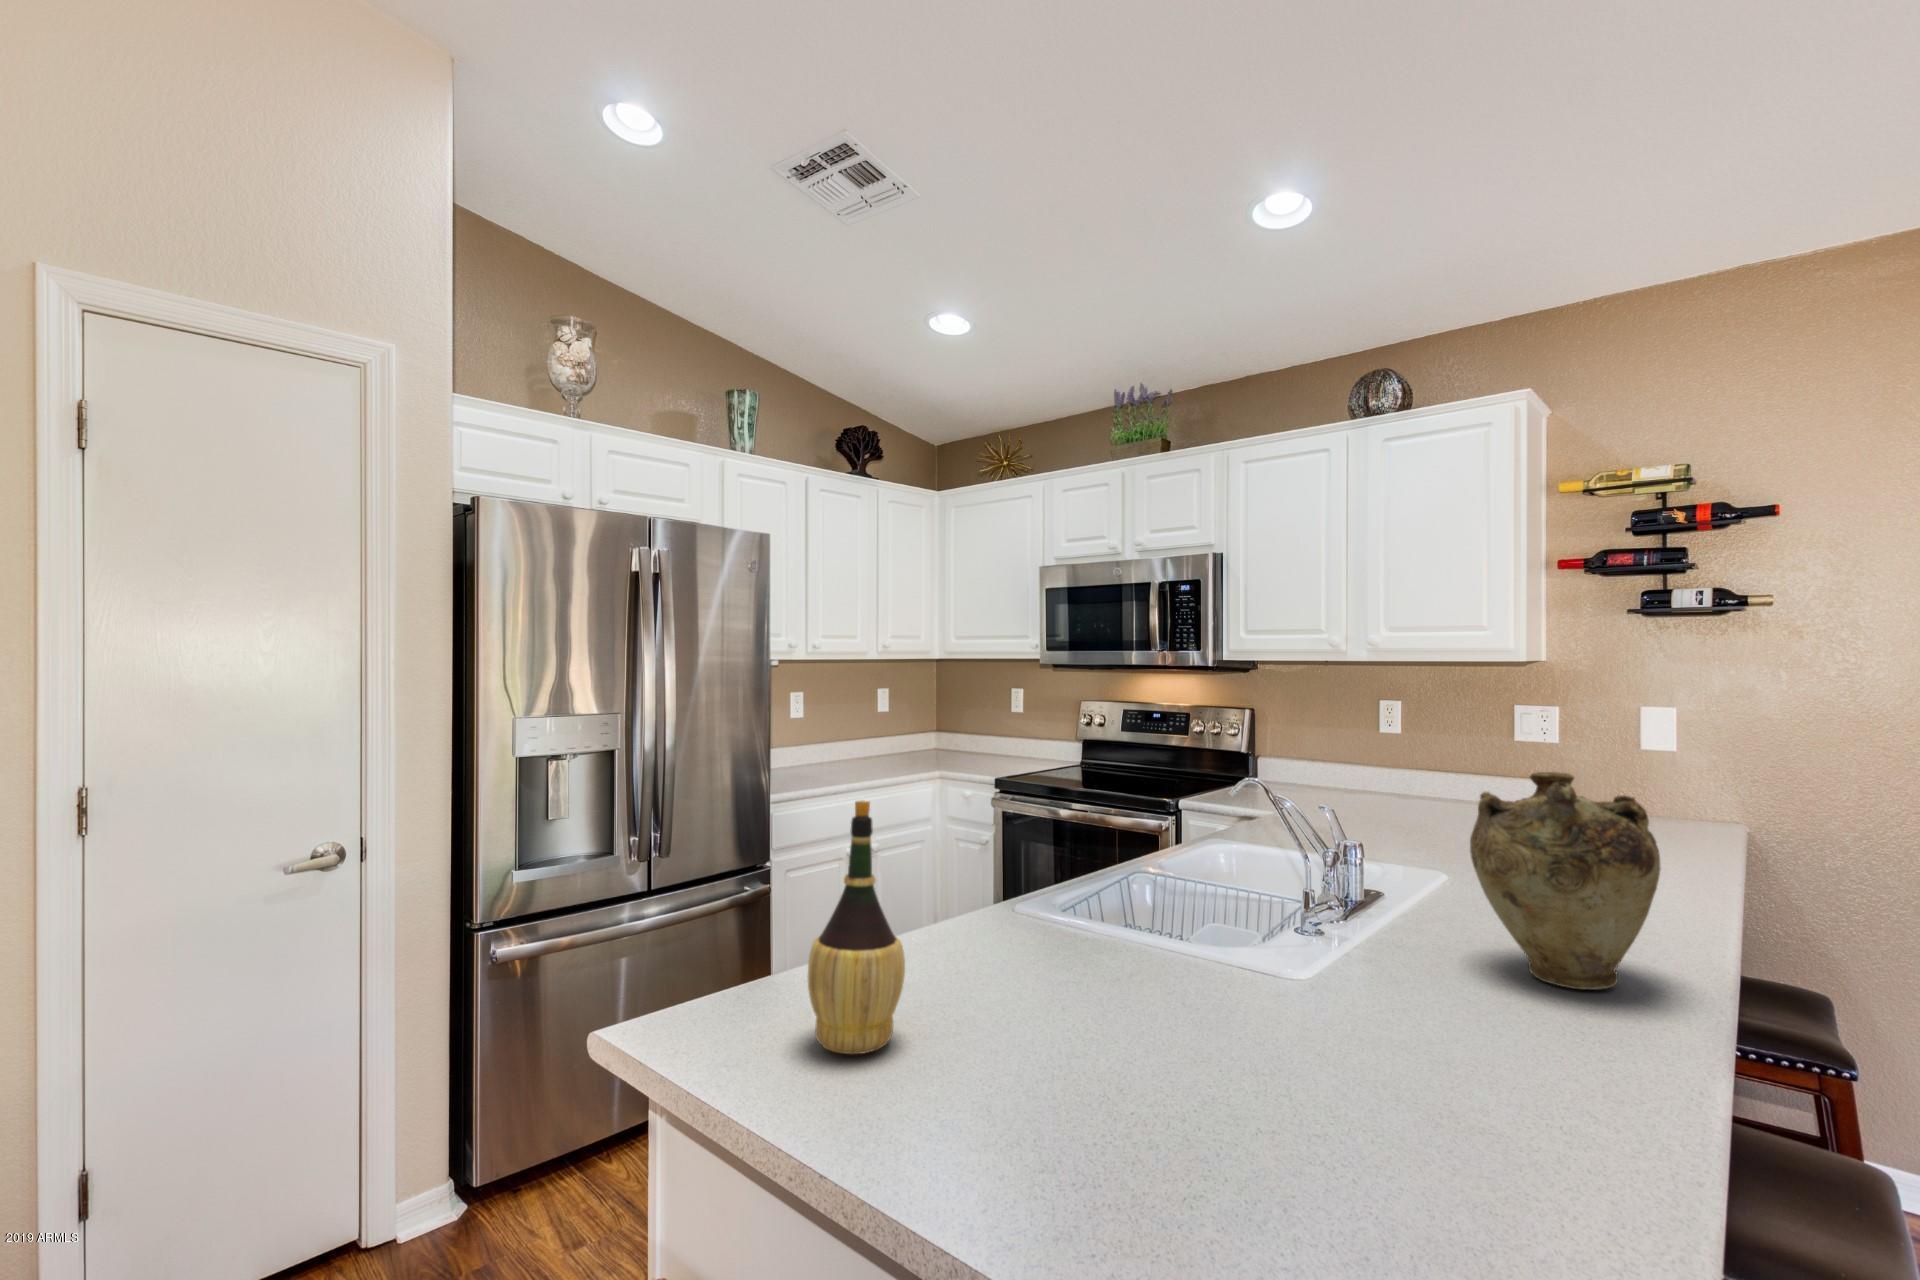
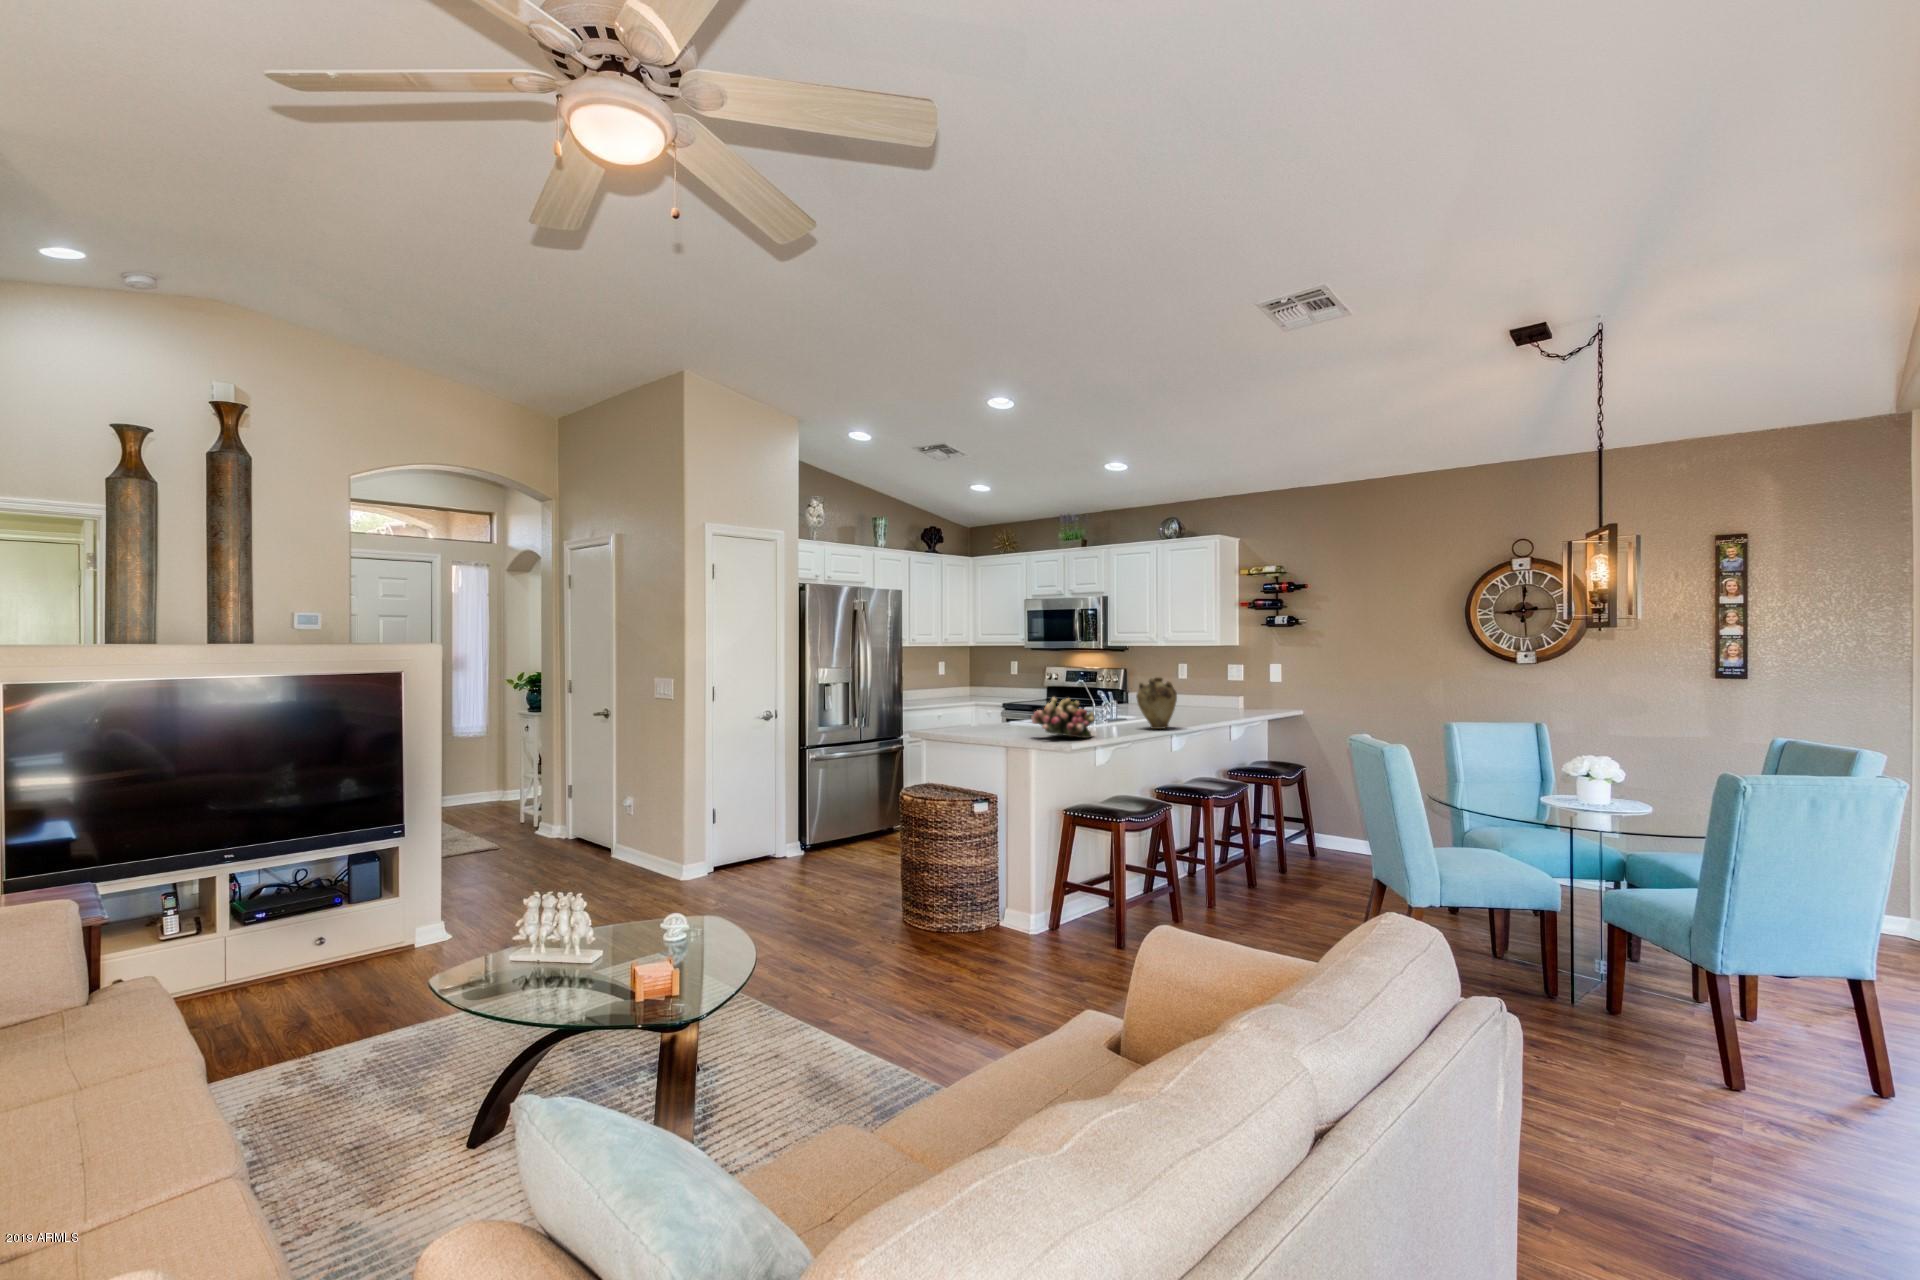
wine bottle: present [808,800,905,1054] -> none [975,682,996,736]
flower arrangement: none [1063,886,1402,1144] -> present [1031,698,1095,738]

